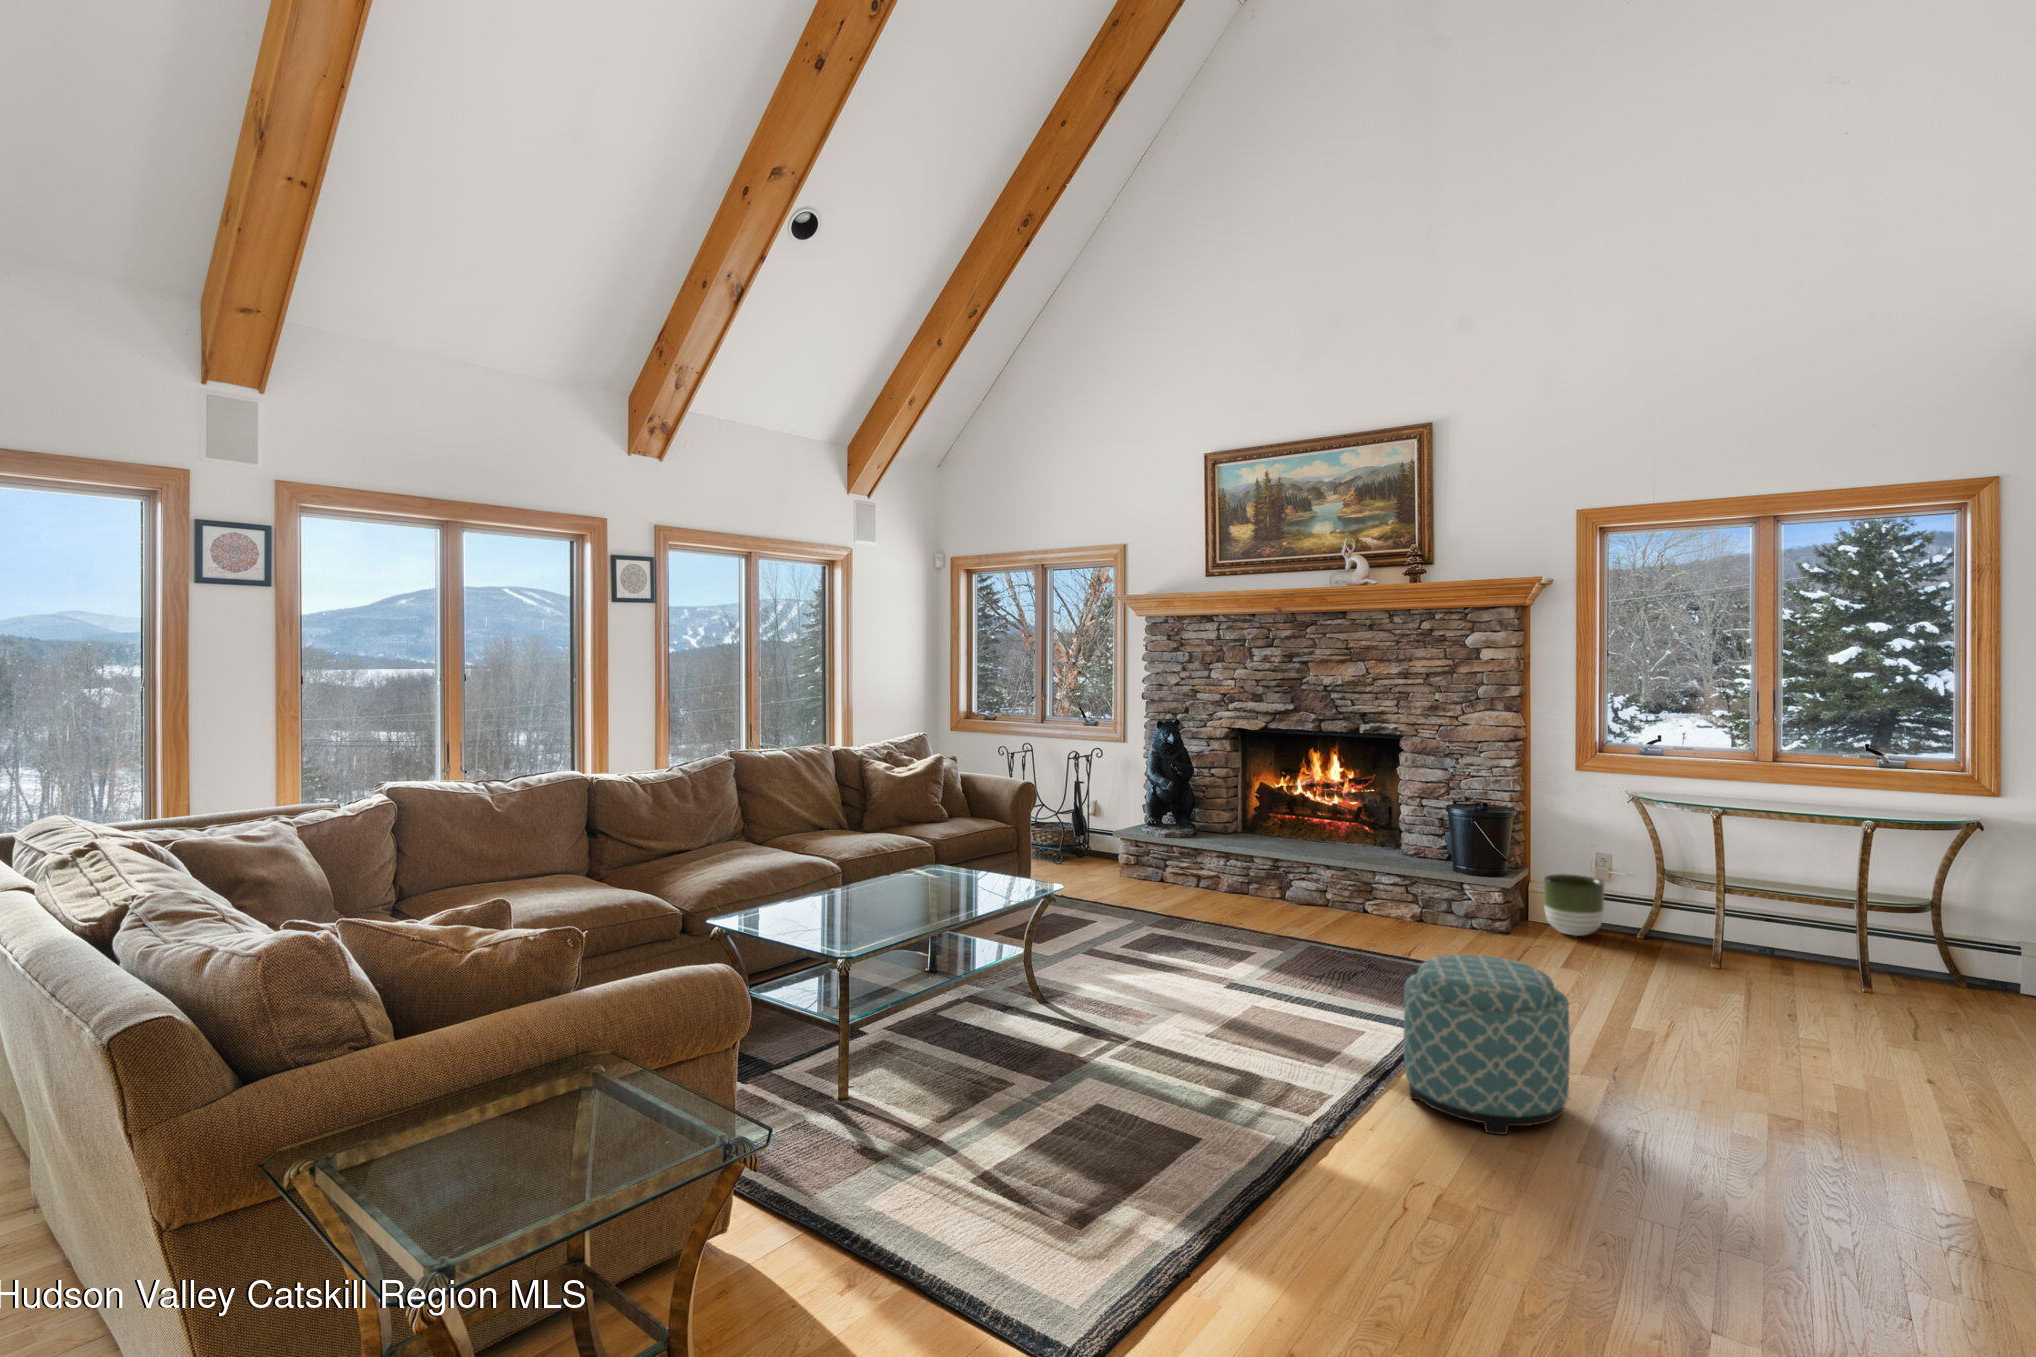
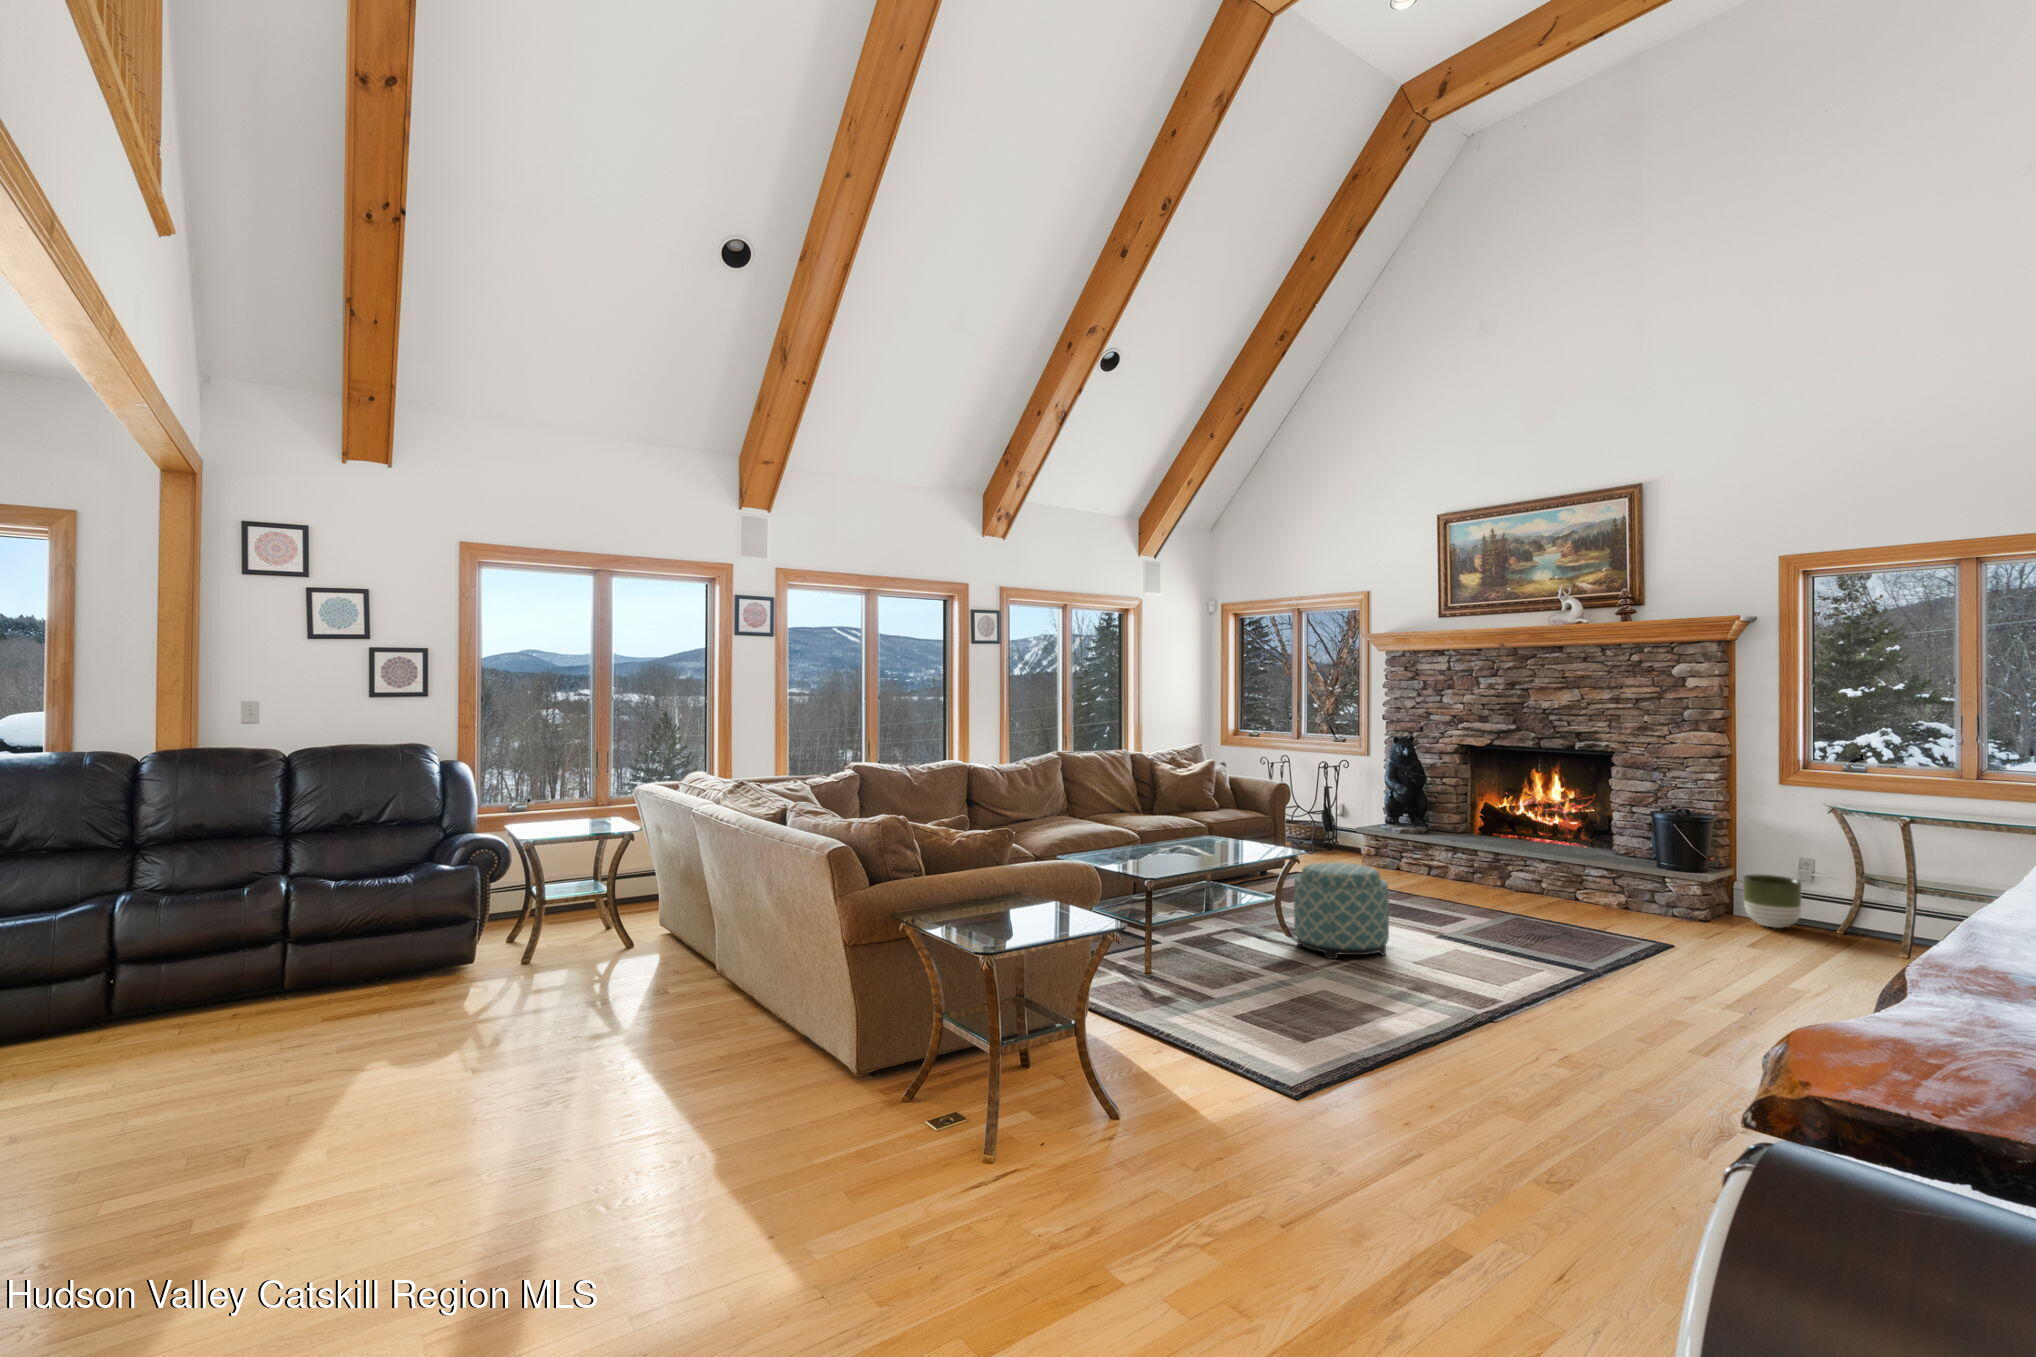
ottoman: present [1404,955,1570,1135] -> present [1294,862,1389,959]

